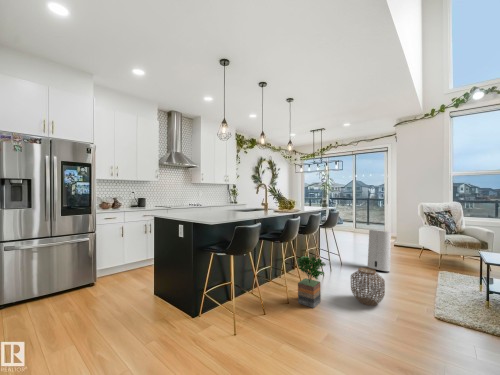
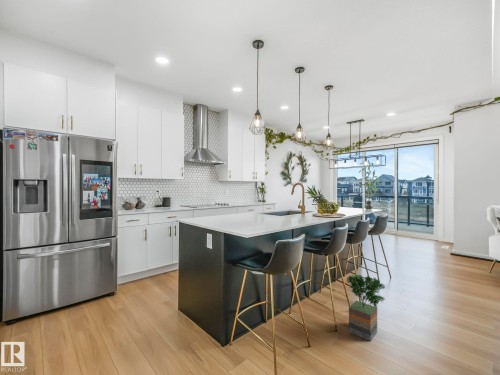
air purifier: present [368,230,391,271] -> none [425,238,457,290]
woven basket: present [351,268,385,306] -> none [416,291,466,343]

